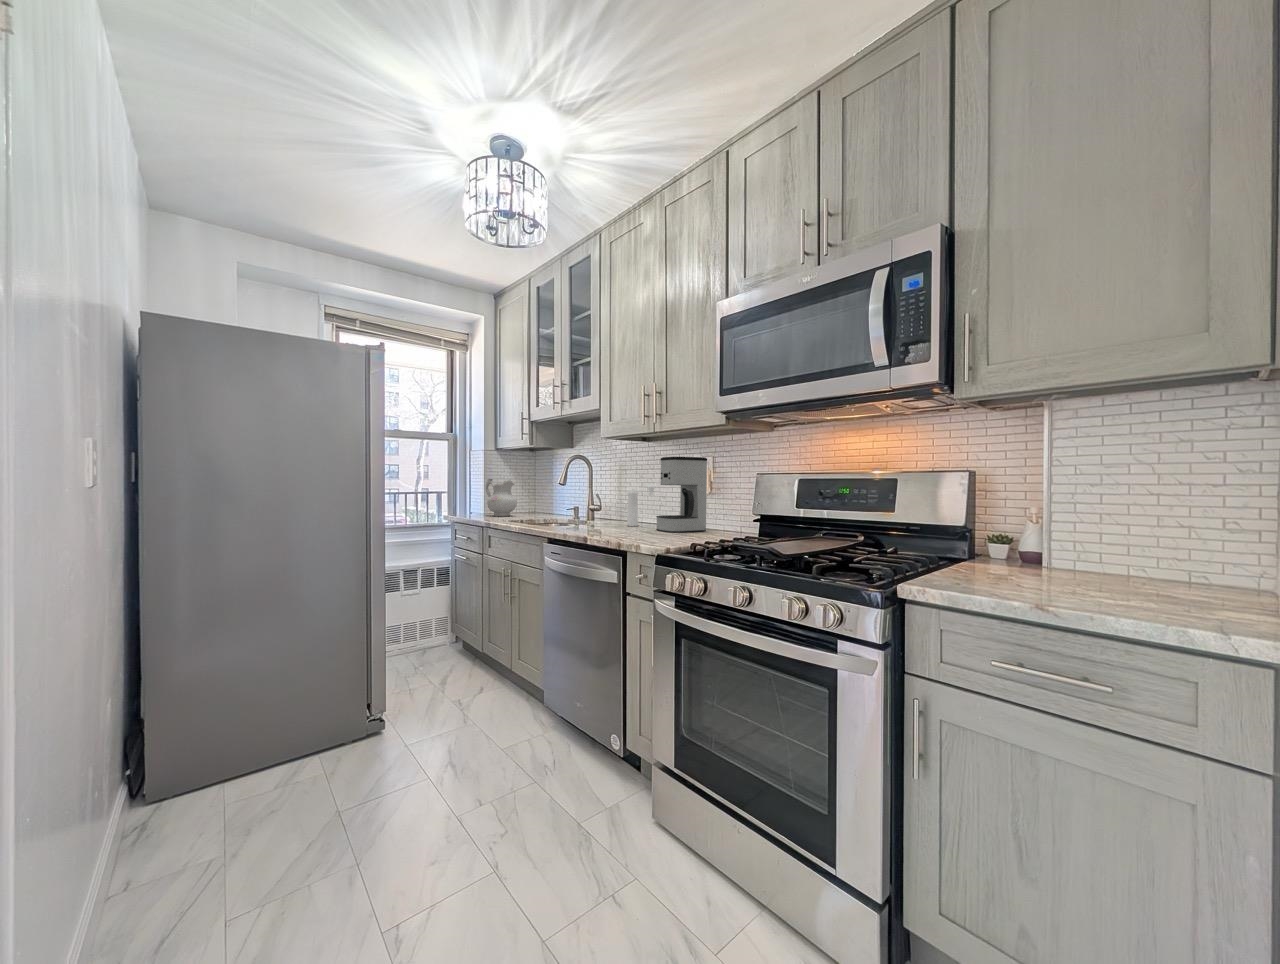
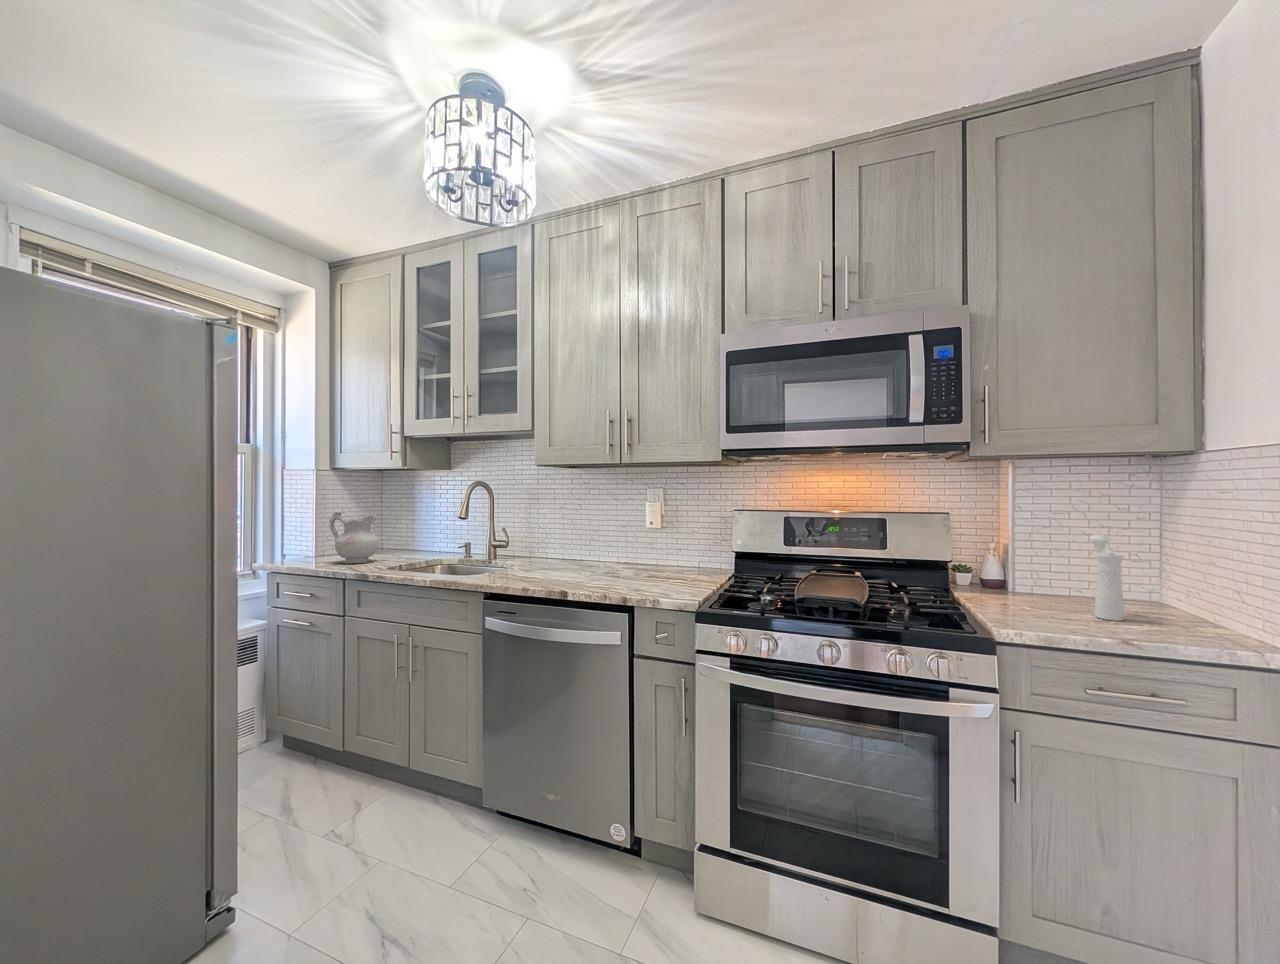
coffee maker: present [656,457,707,533] -> none [616,491,670,577]
pepper mill: present [627,484,655,526] -> present [1090,535,1124,621]

